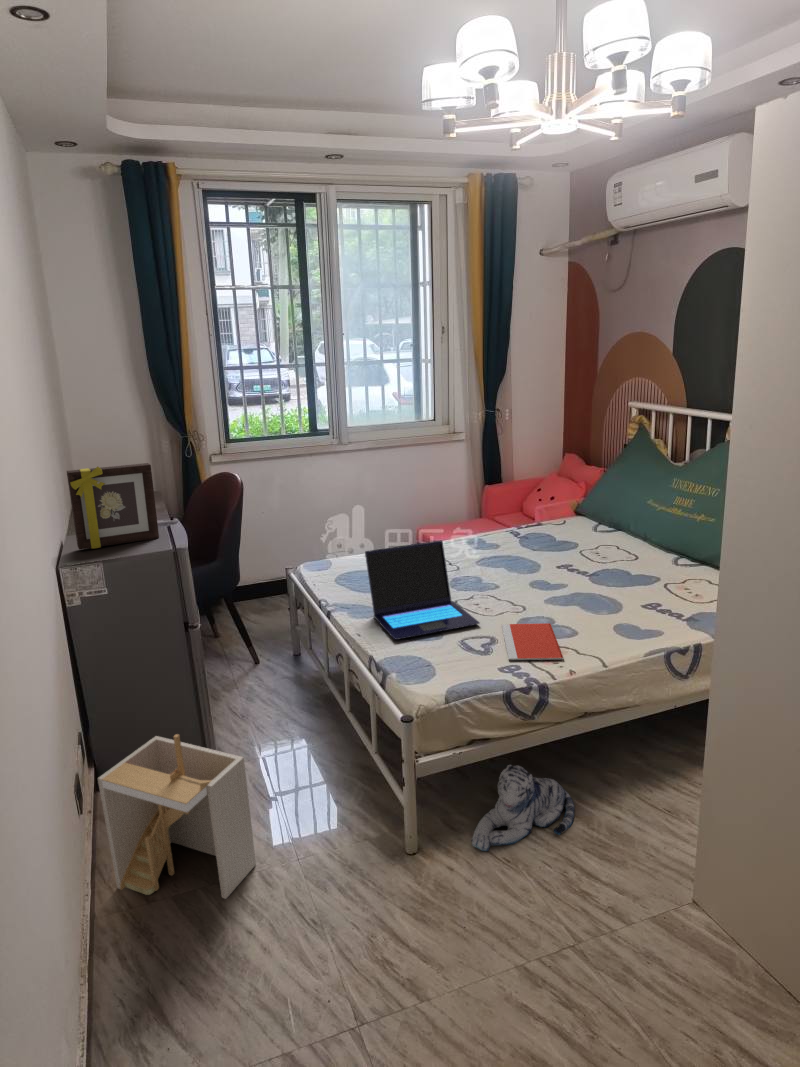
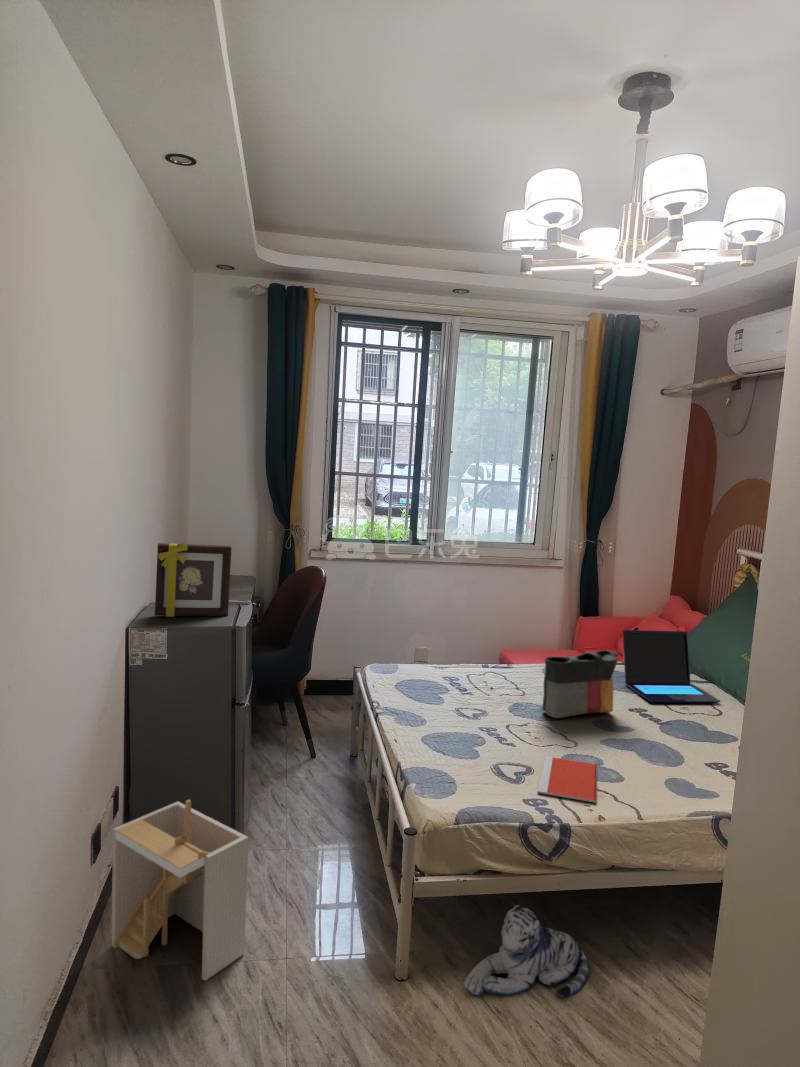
tote bag: none [480,515,547,586] -> present [542,650,618,718]
laptop: present [365,541,479,640] -> present [623,630,721,703]

